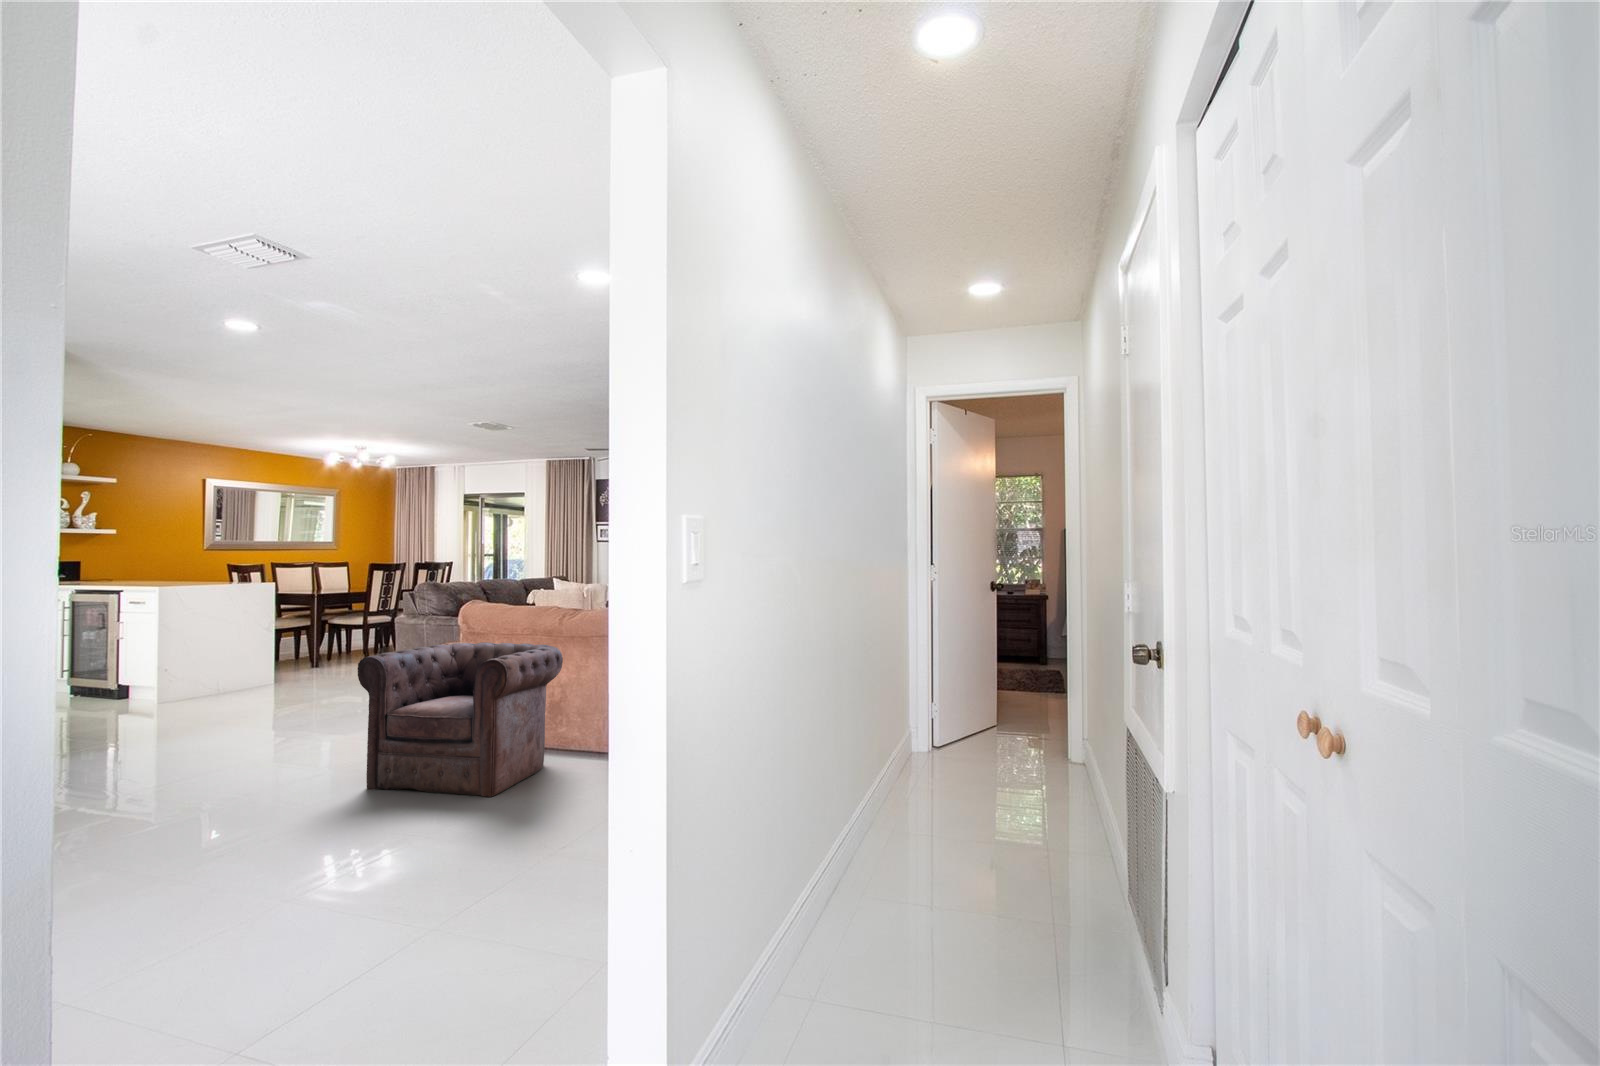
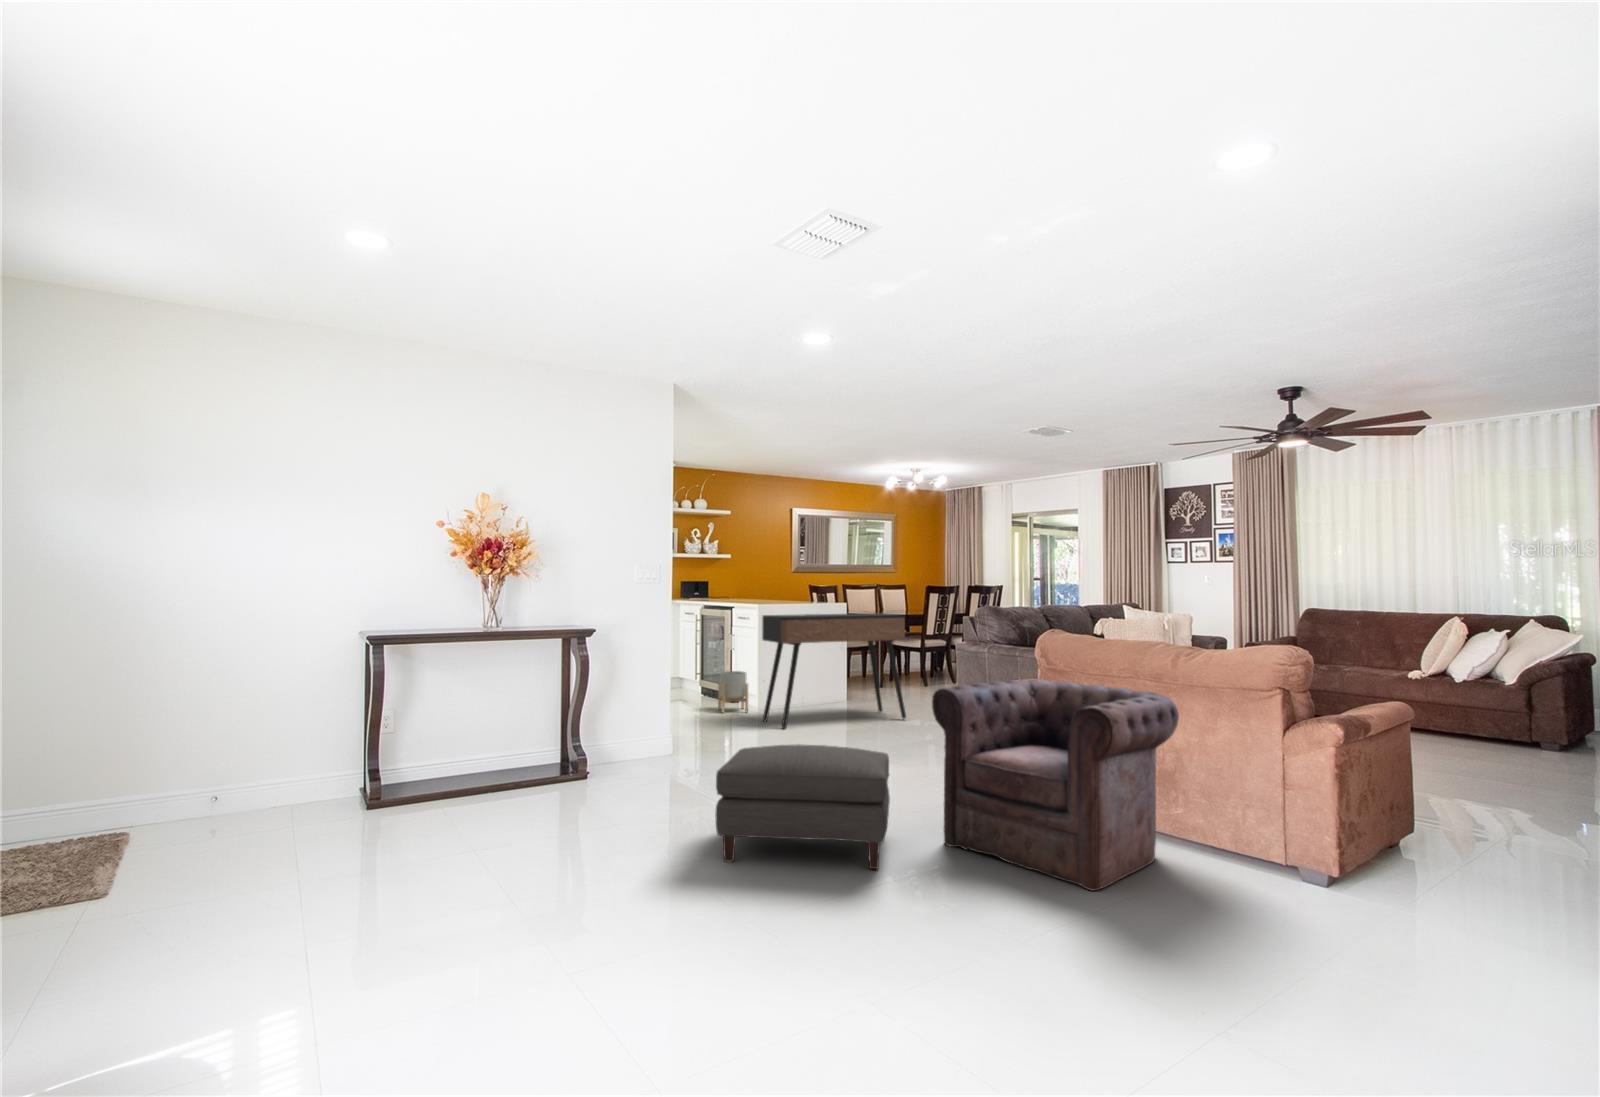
console table: none [161,592,342,718] -> present [762,613,906,729]
planter: none [94,663,141,712] -> present [718,671,748,713]
ottoman: none [101,719,312,849] -> present [715,744,890,869]

